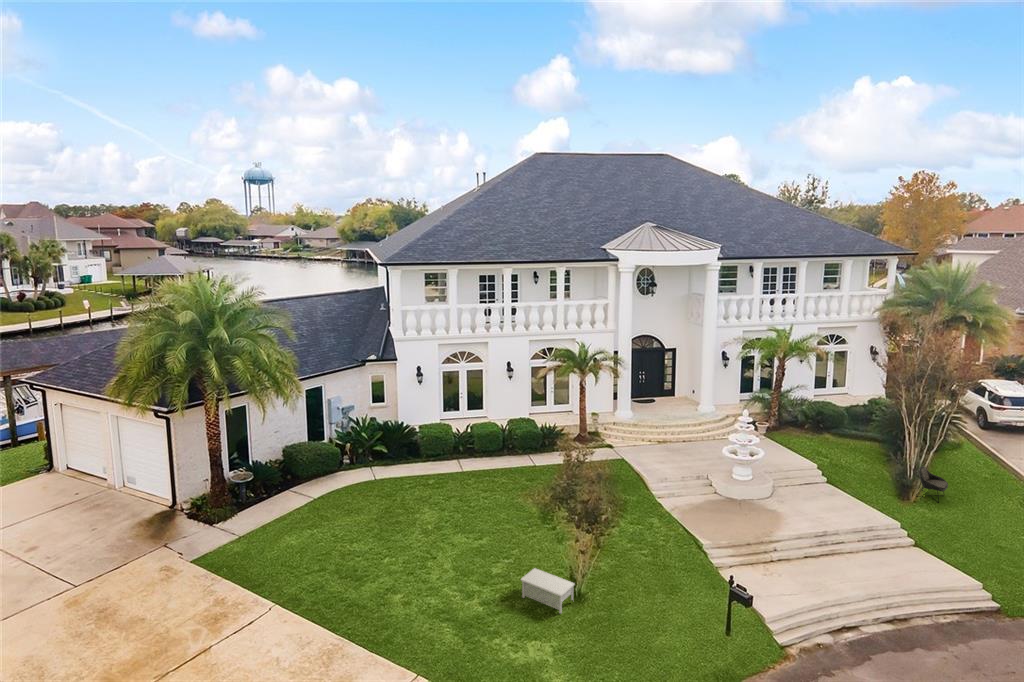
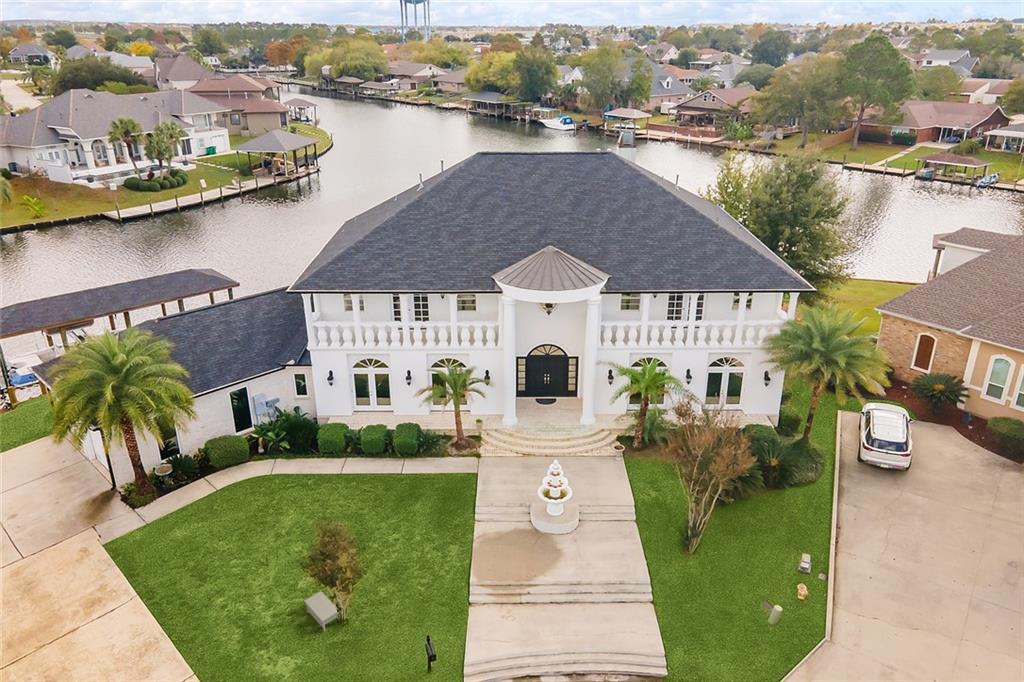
lounge chair: present [916,466,948,503] -> none [697,524,726,559]

